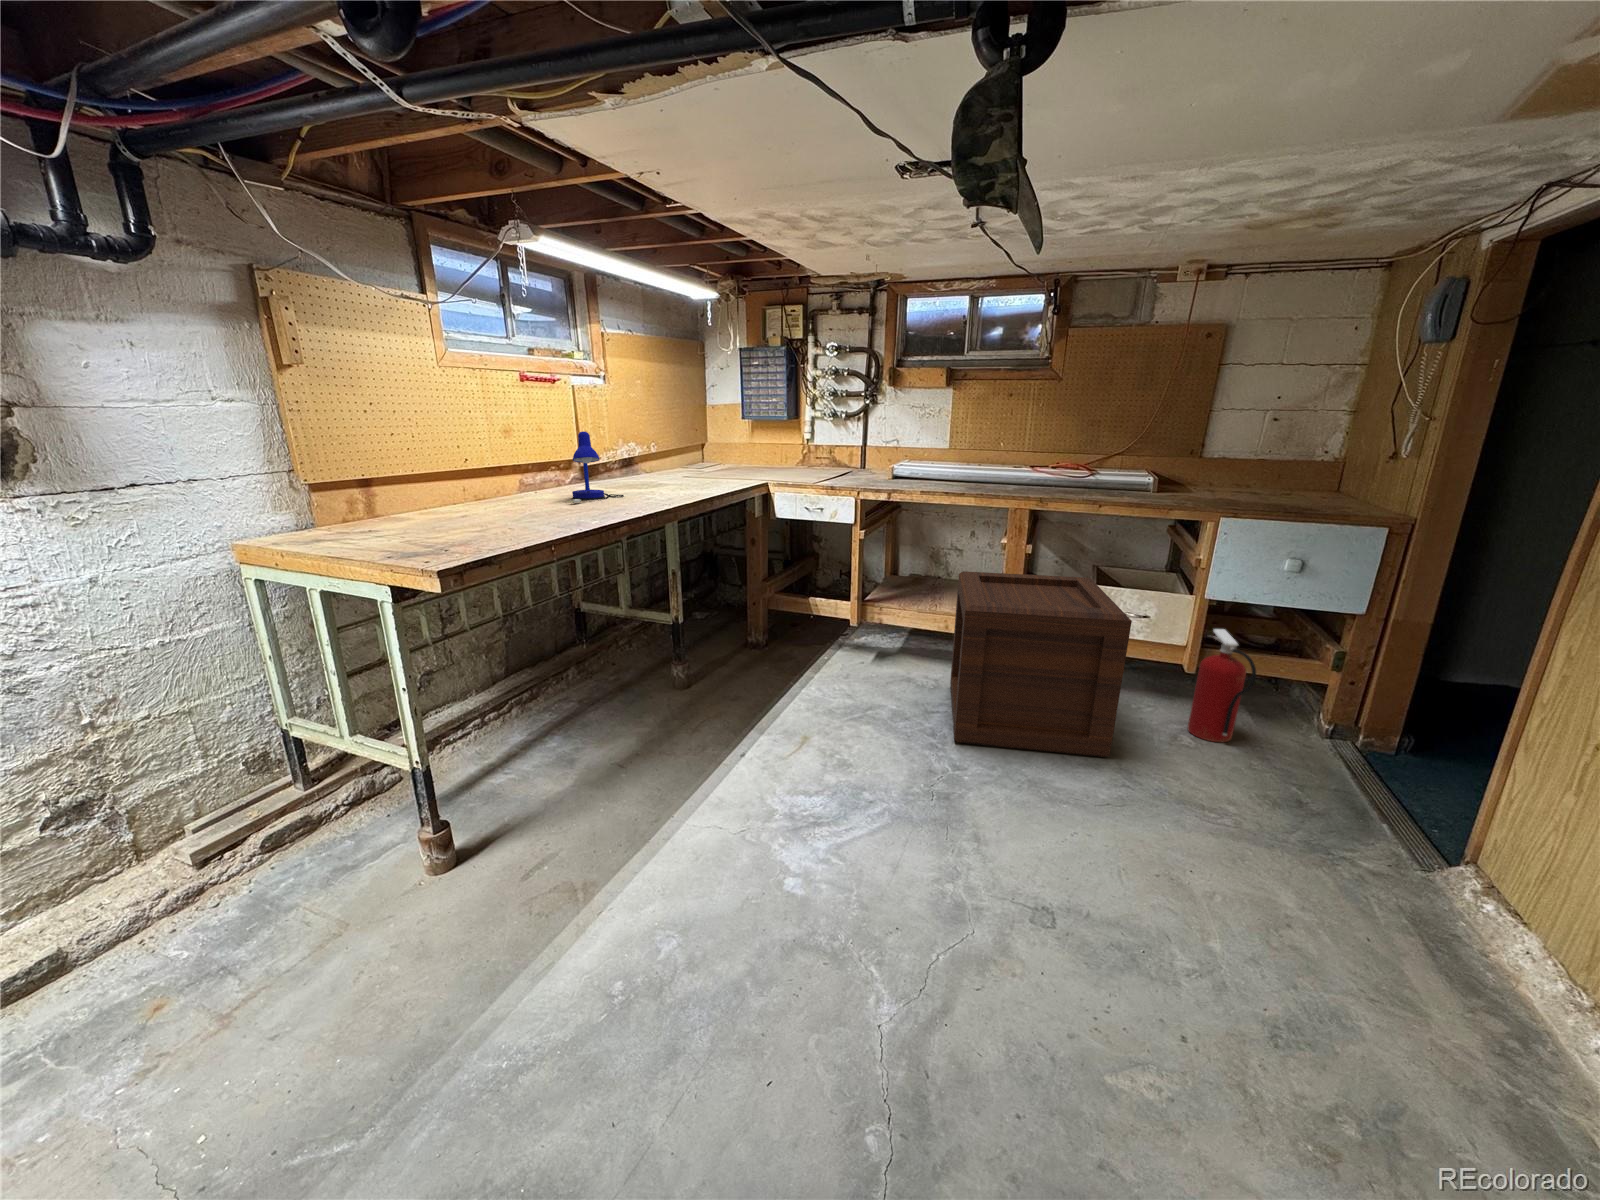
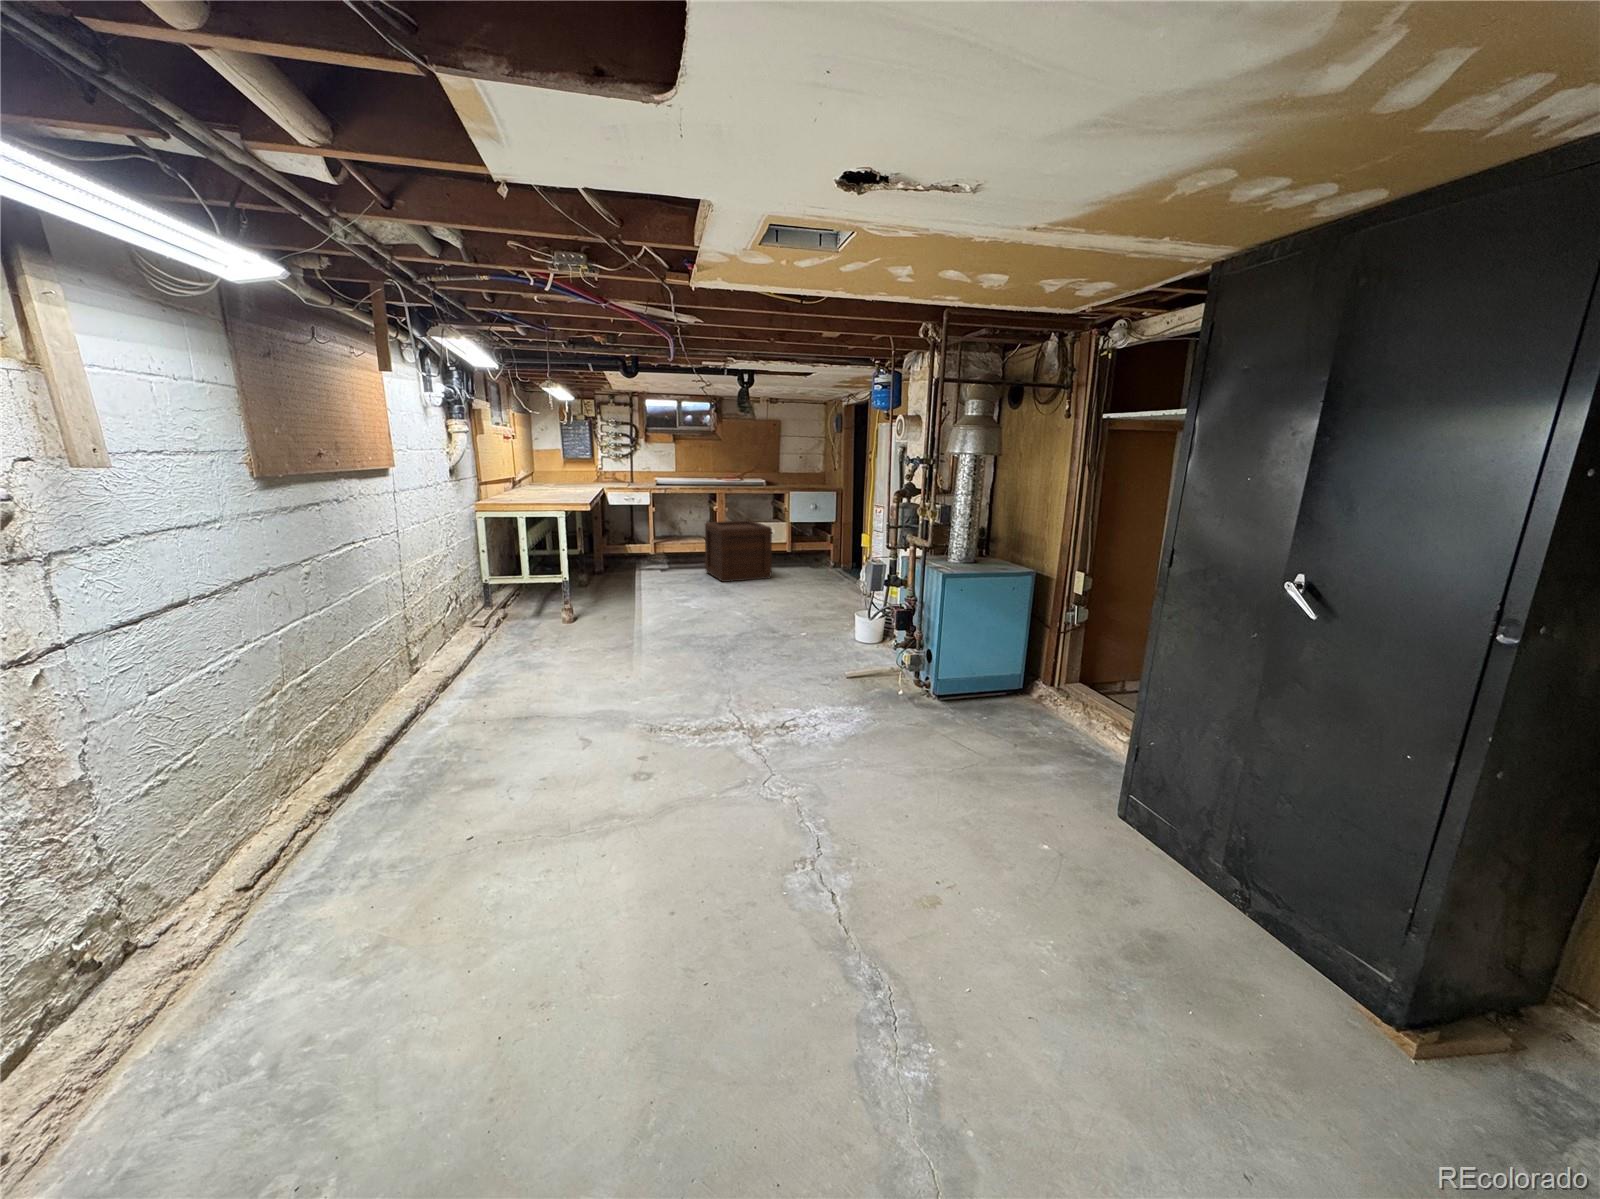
desk lamp: present [567,431,624,503] -> none [544,471,566,502]
fire extinguisher: present [1188,629,1256,742] -> none [791,533,808,572]

